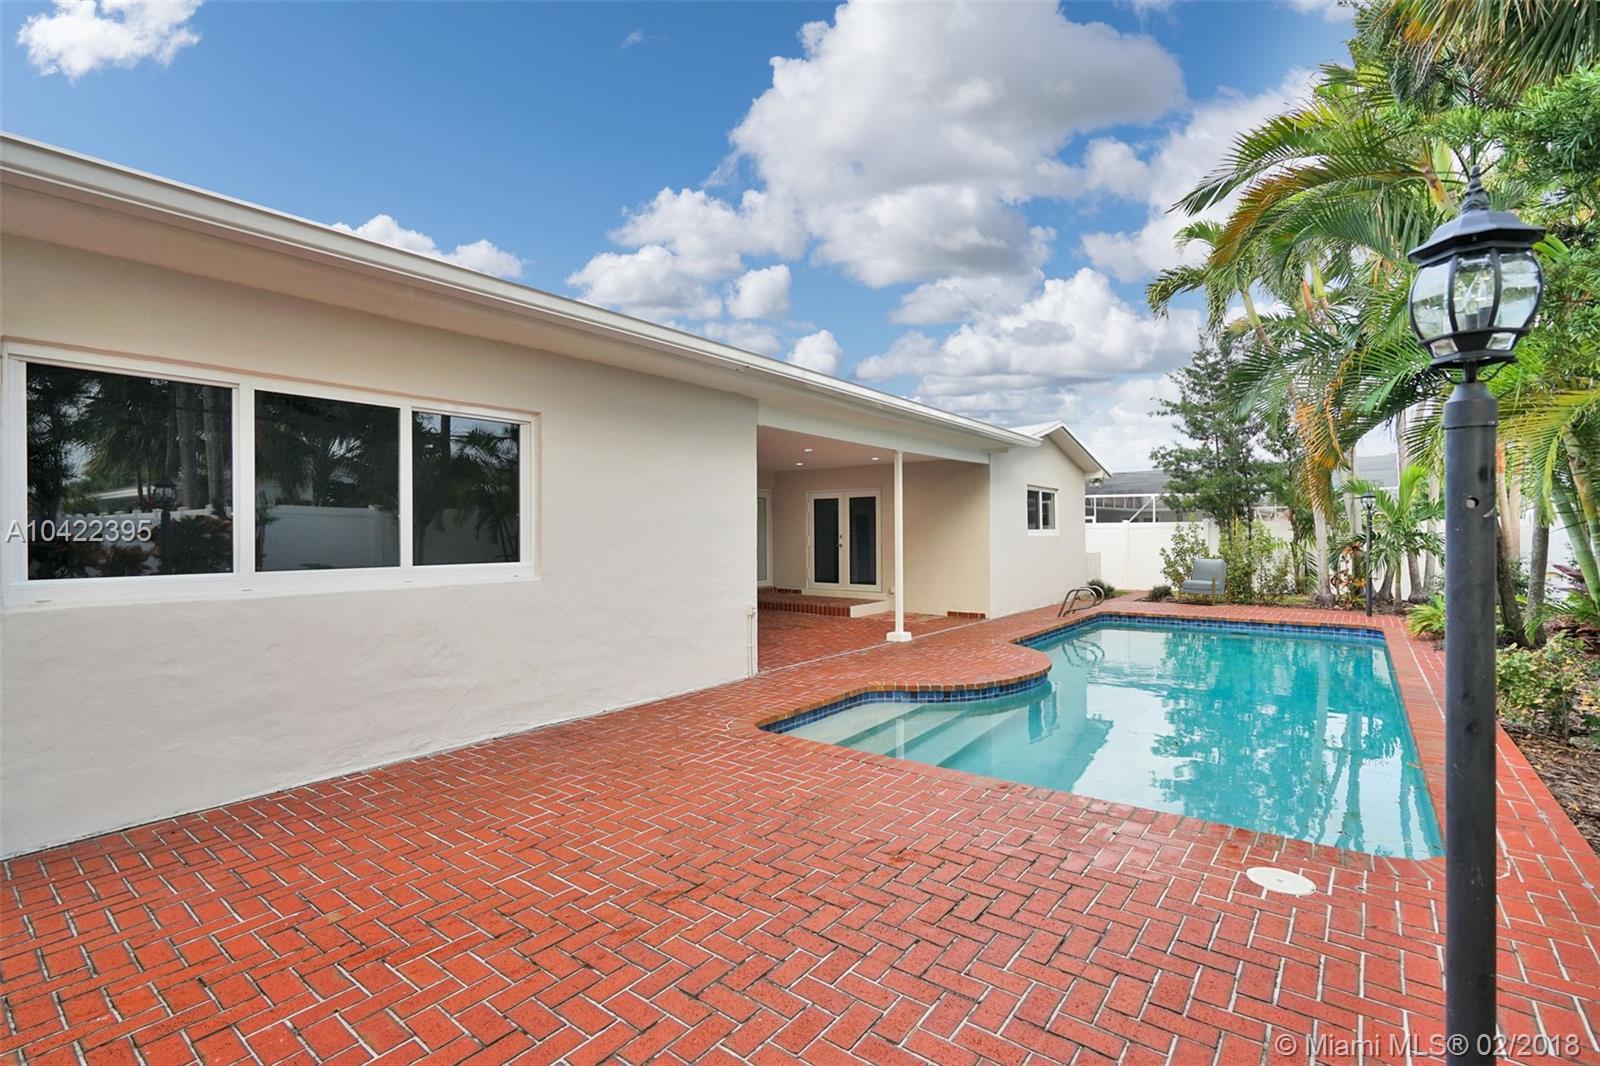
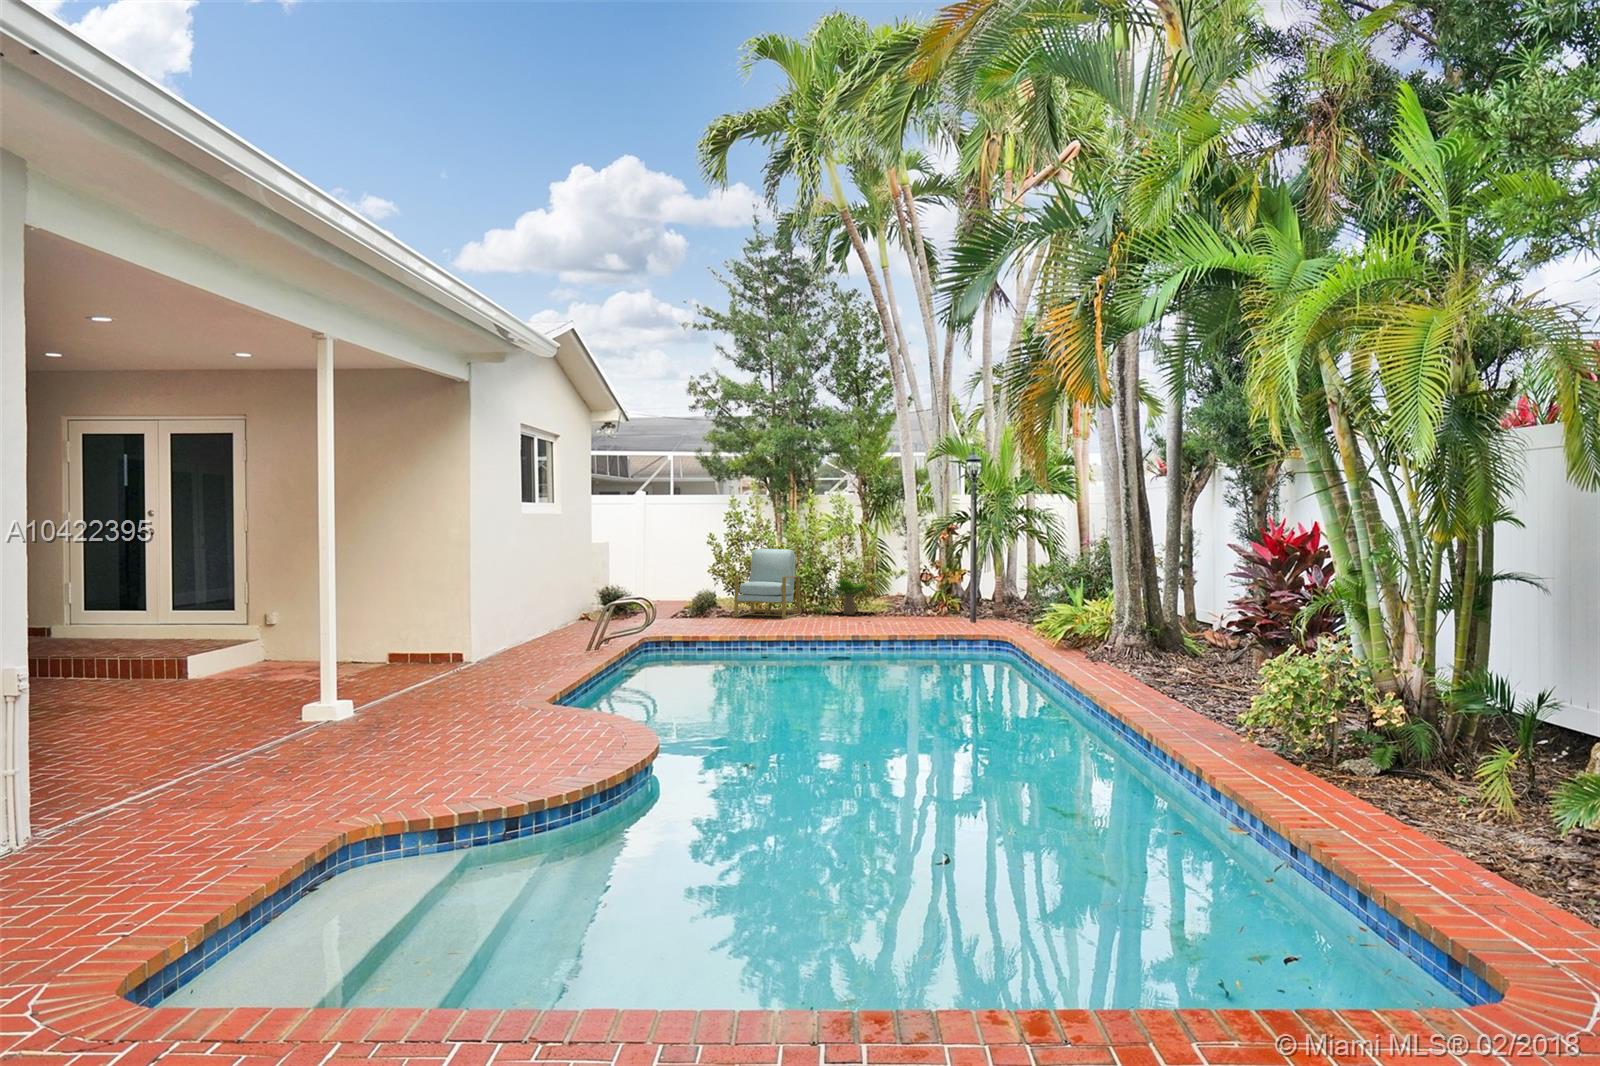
potted plant: none [1250,578,1288,605] -> present [830,578,868,615]

